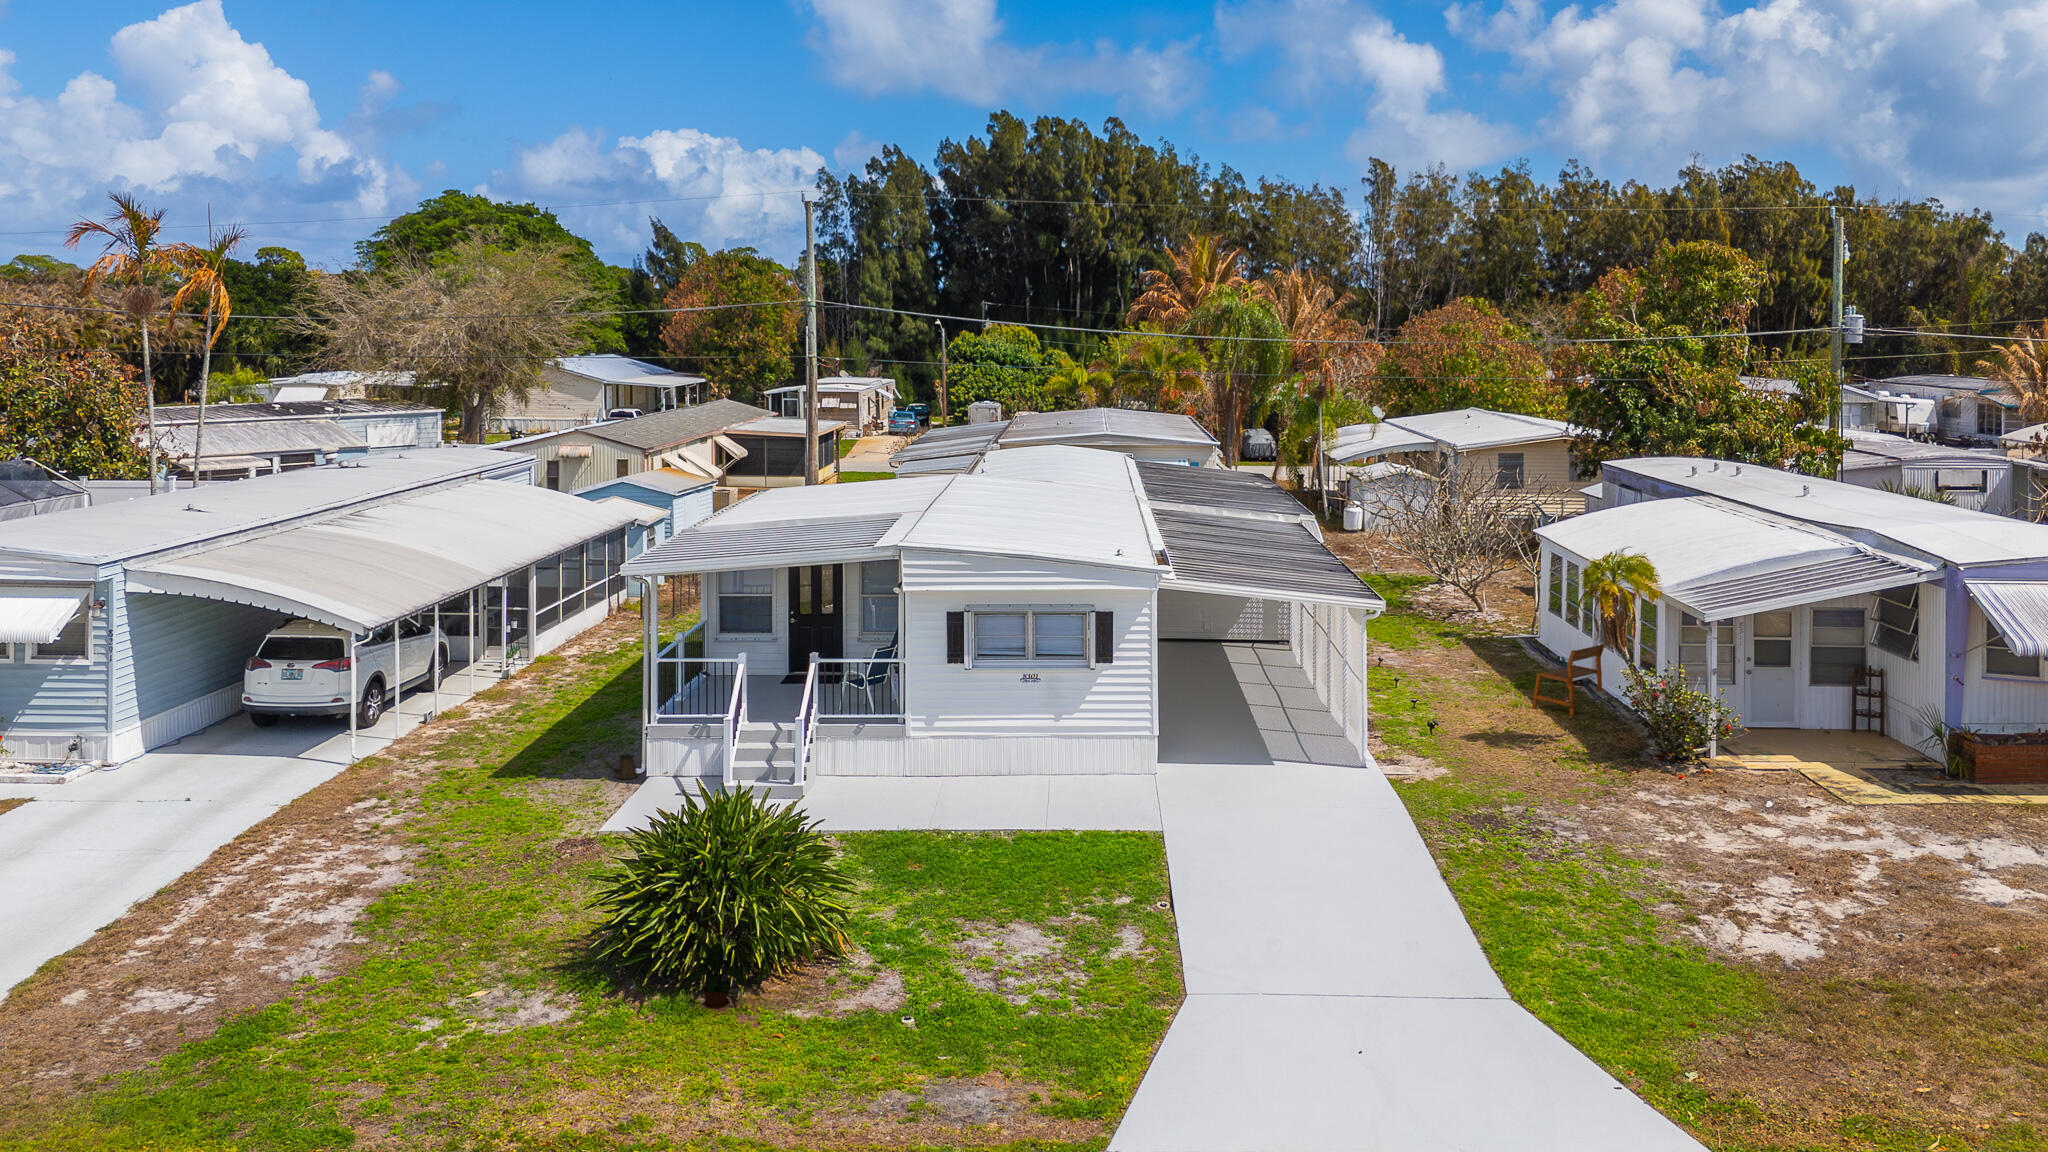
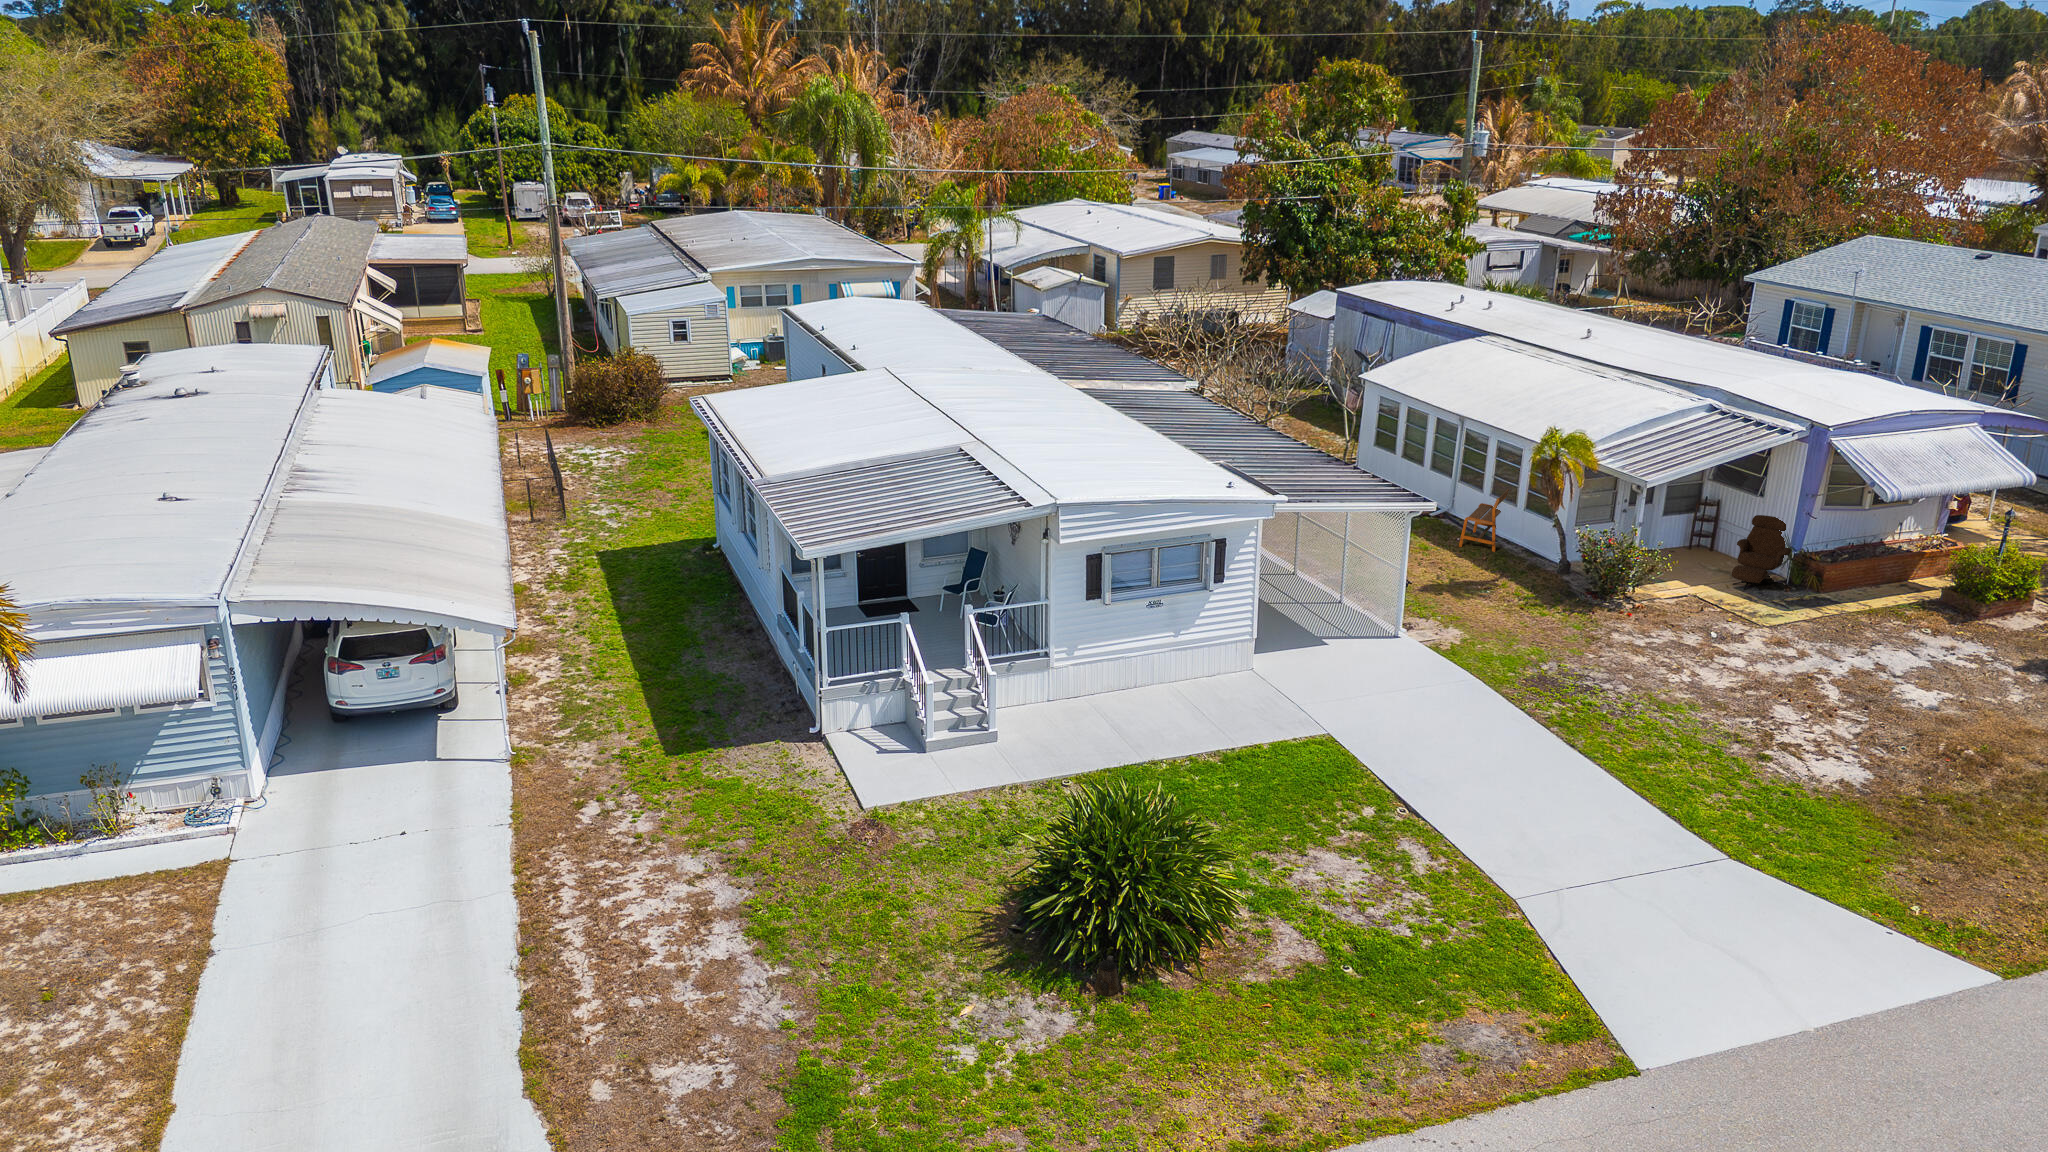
lounge chair: none [1865,682,1956,771] -> present [1732,515,1791,590]
watering can: present [603,754,637,779] -> present [1094,956,1121,996]
potted plant: present [684,938,745,1008] -> none [1161,941,1217,995]

